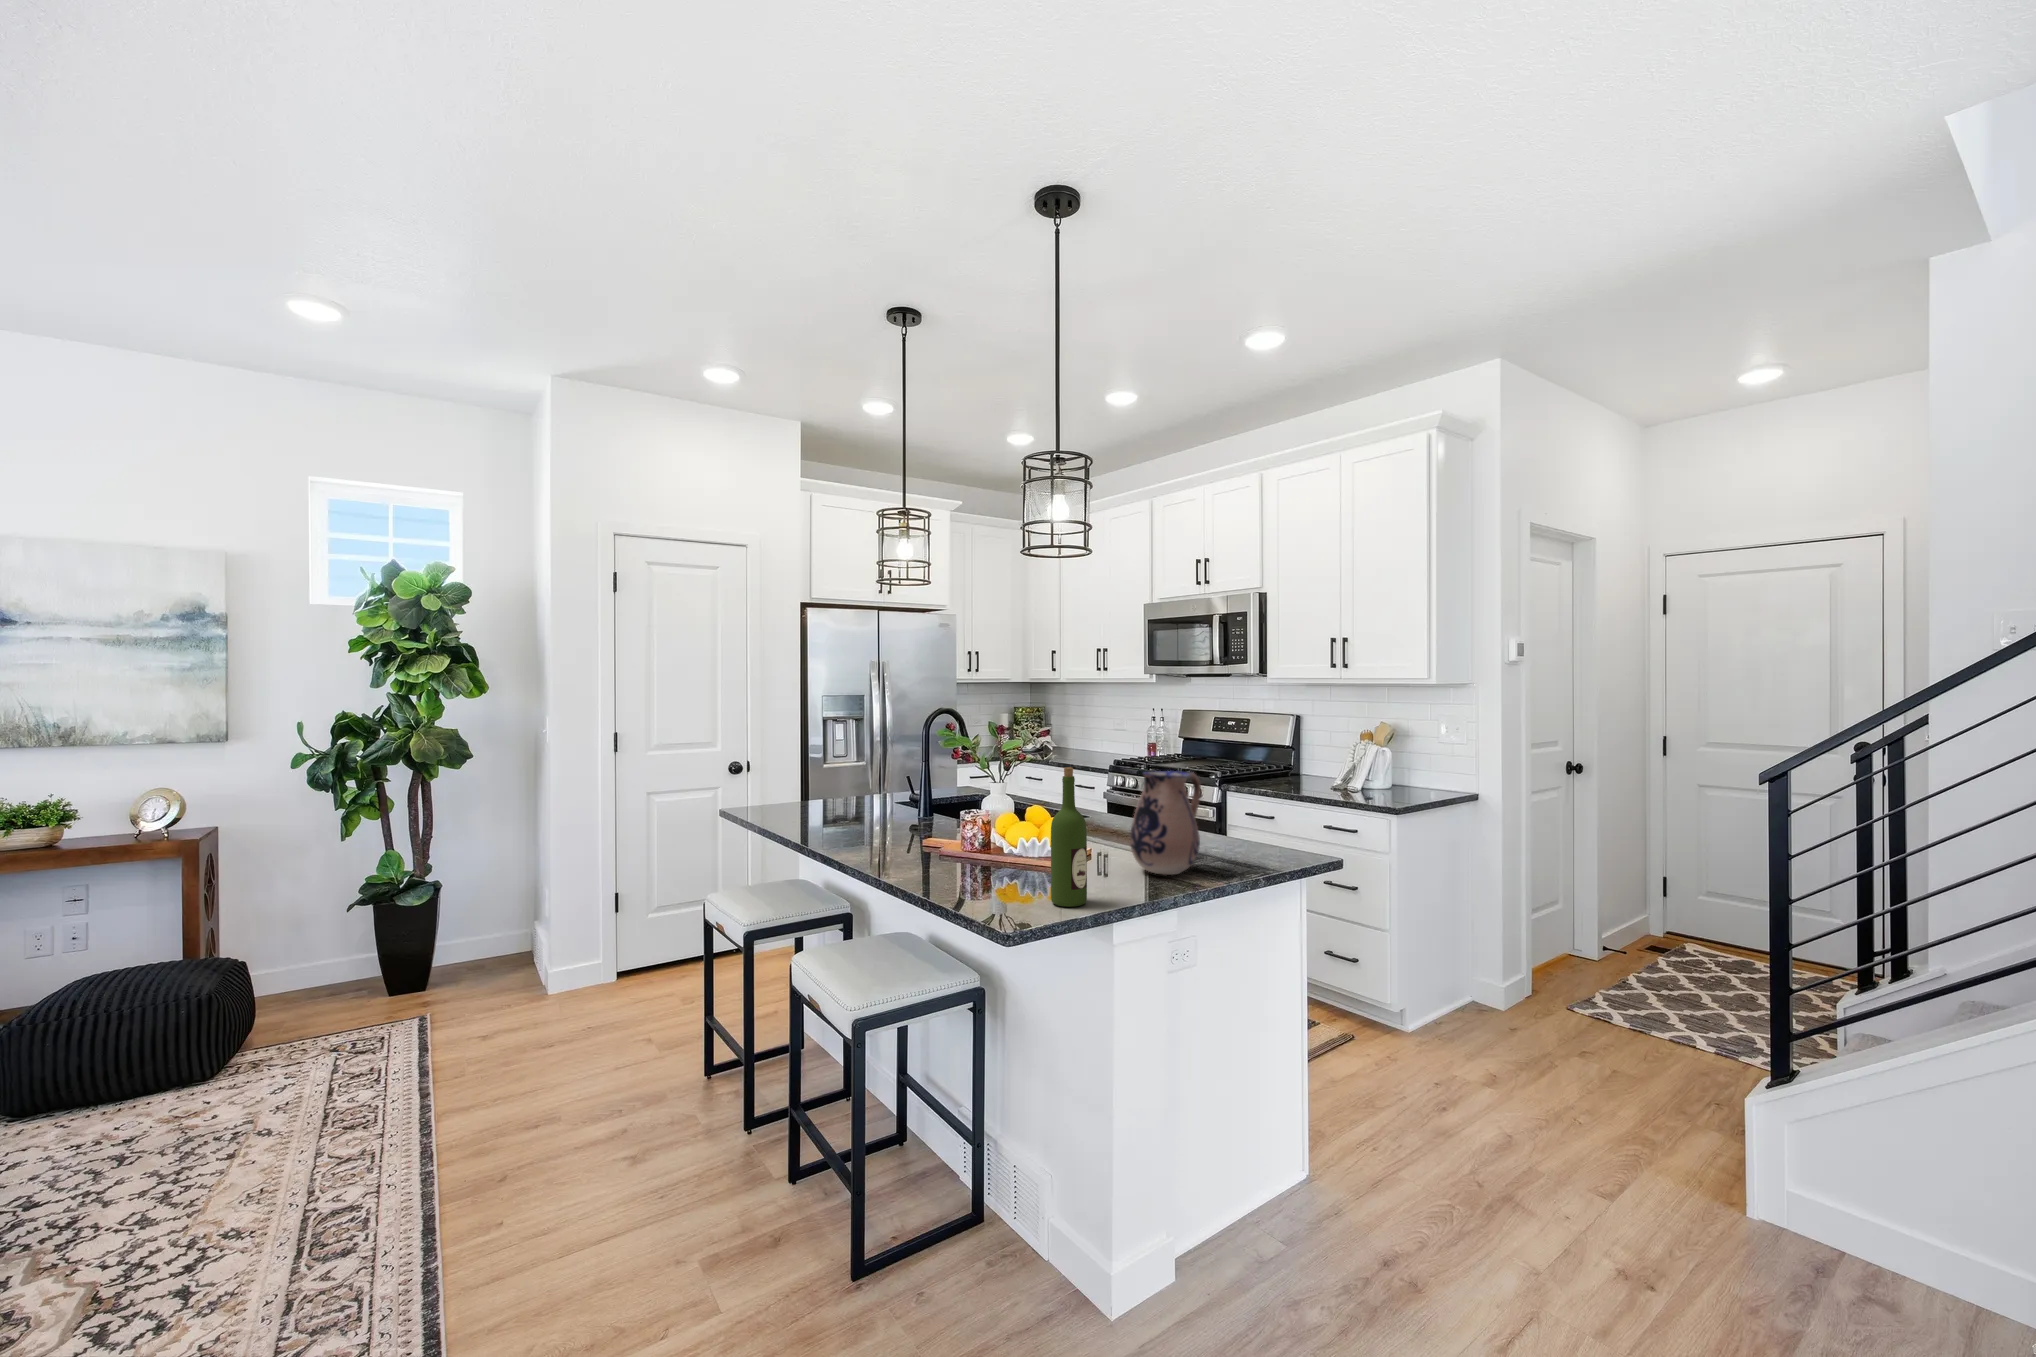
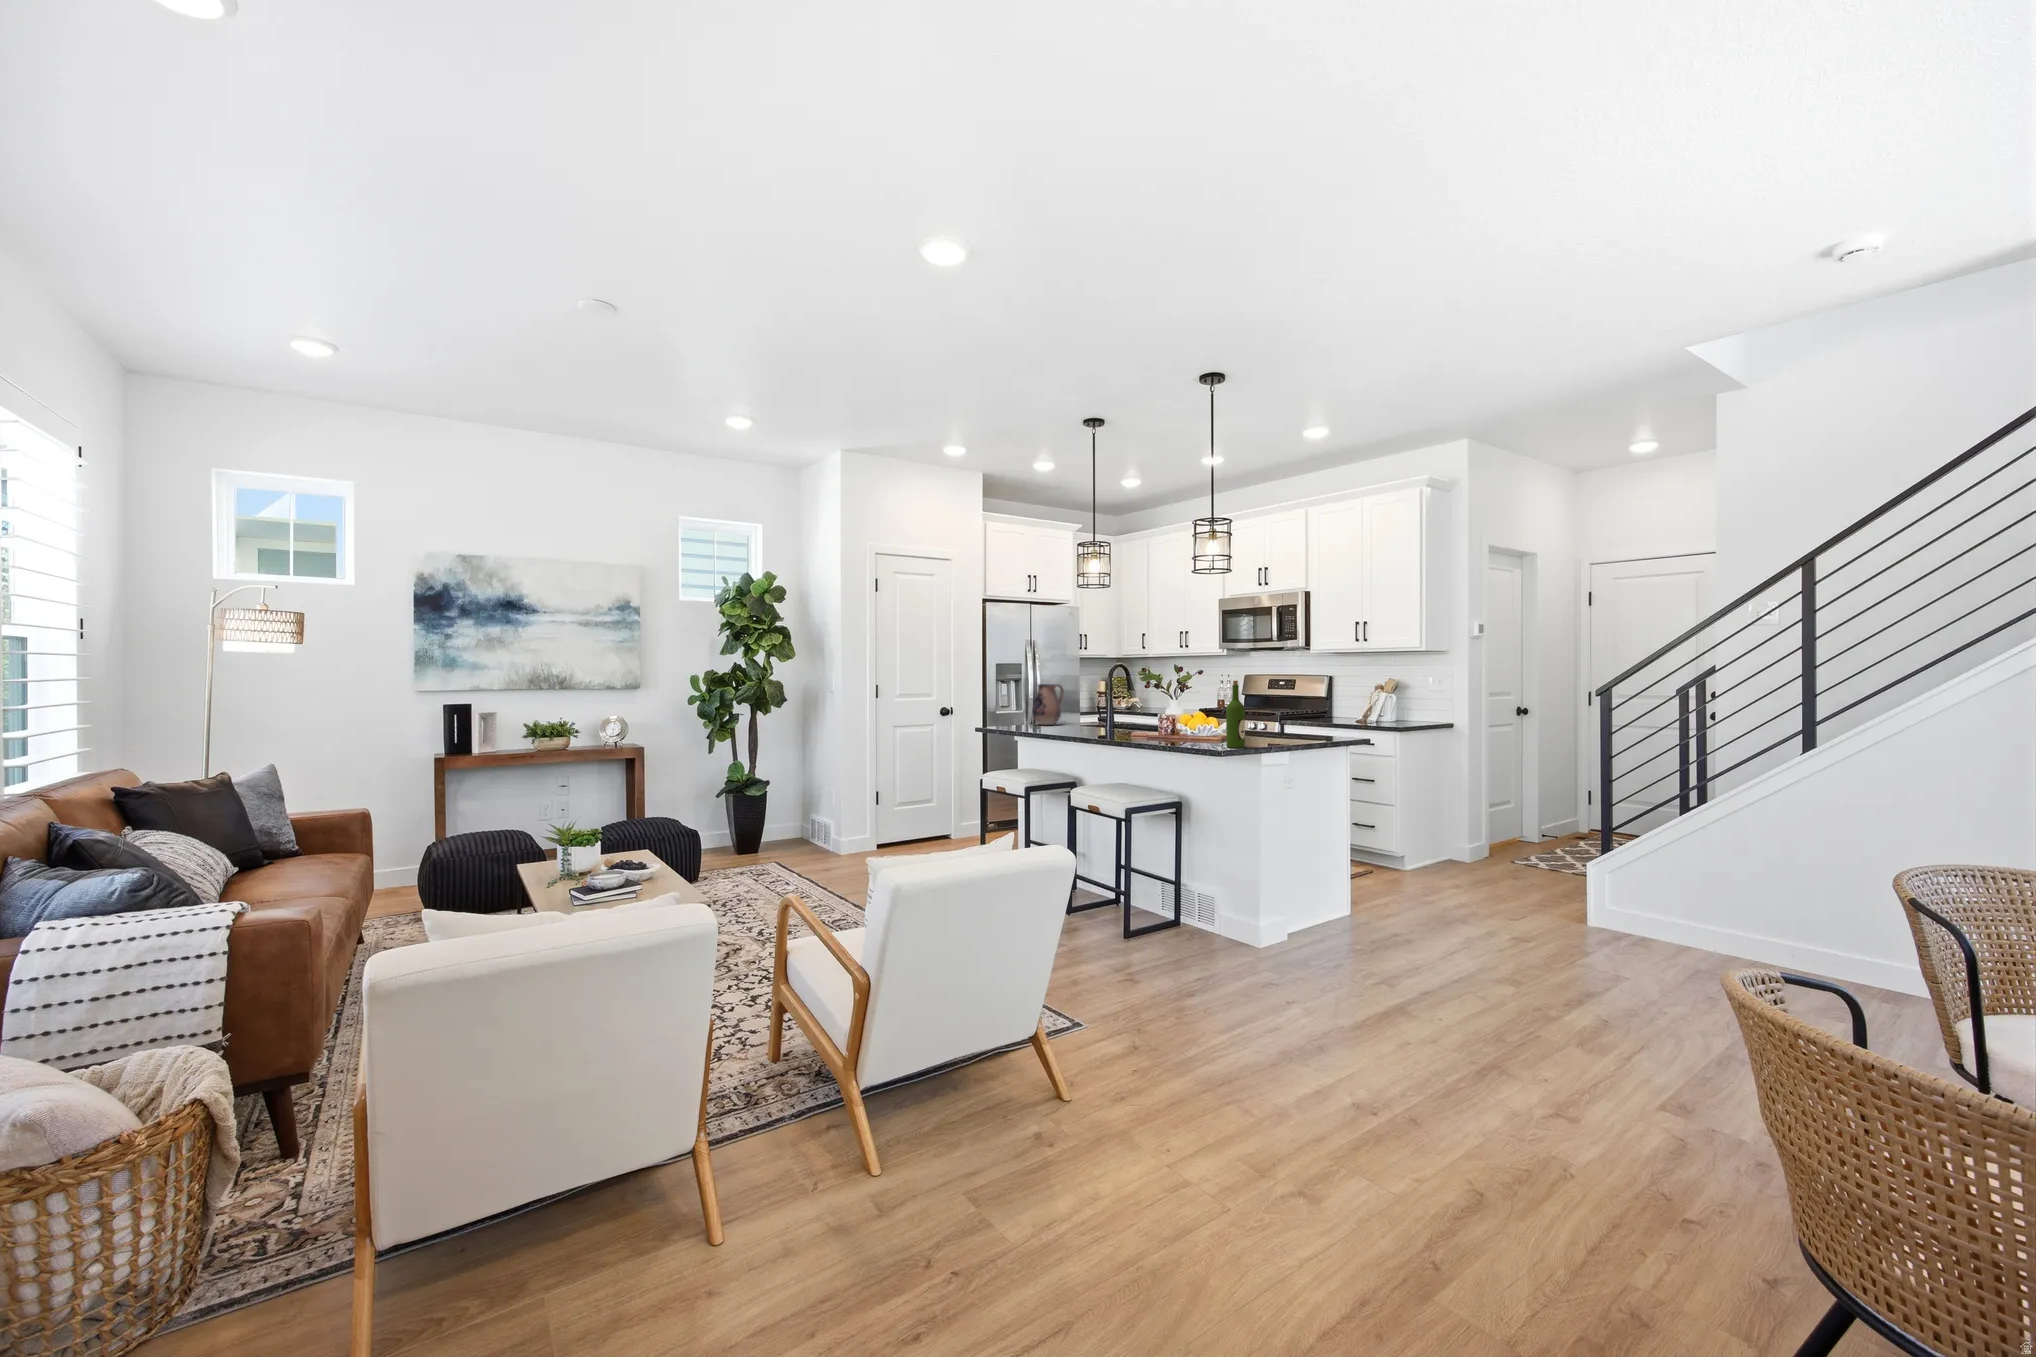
ceramic pitcher: present [1130,771,1201,875] -> present [1032,684,1064,725]

